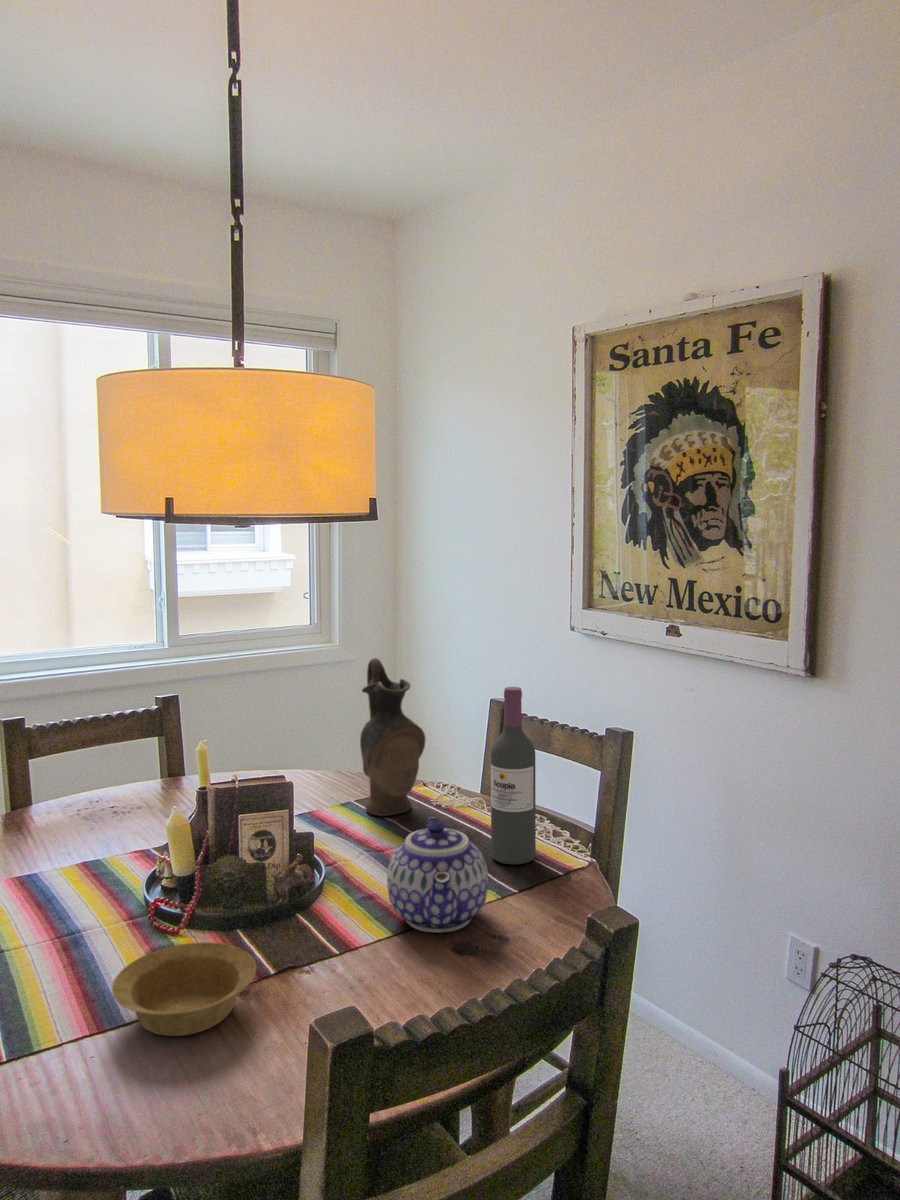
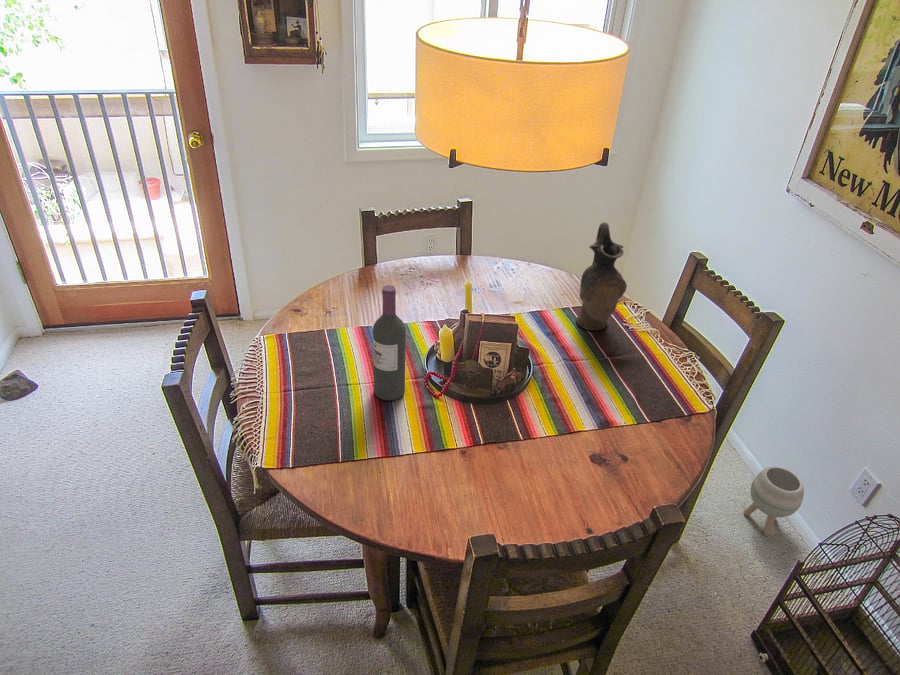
wine bottle: present [491,687,536,864] -> present [373,285,406,400]
teapot: present [387,817,488,932] -> none [561,367,628,446]
bowl: present [112,942,256,1036] -> none [391,416,469,474]
planter: none [672,987,743,1107] -> present [744,466,804,536]

